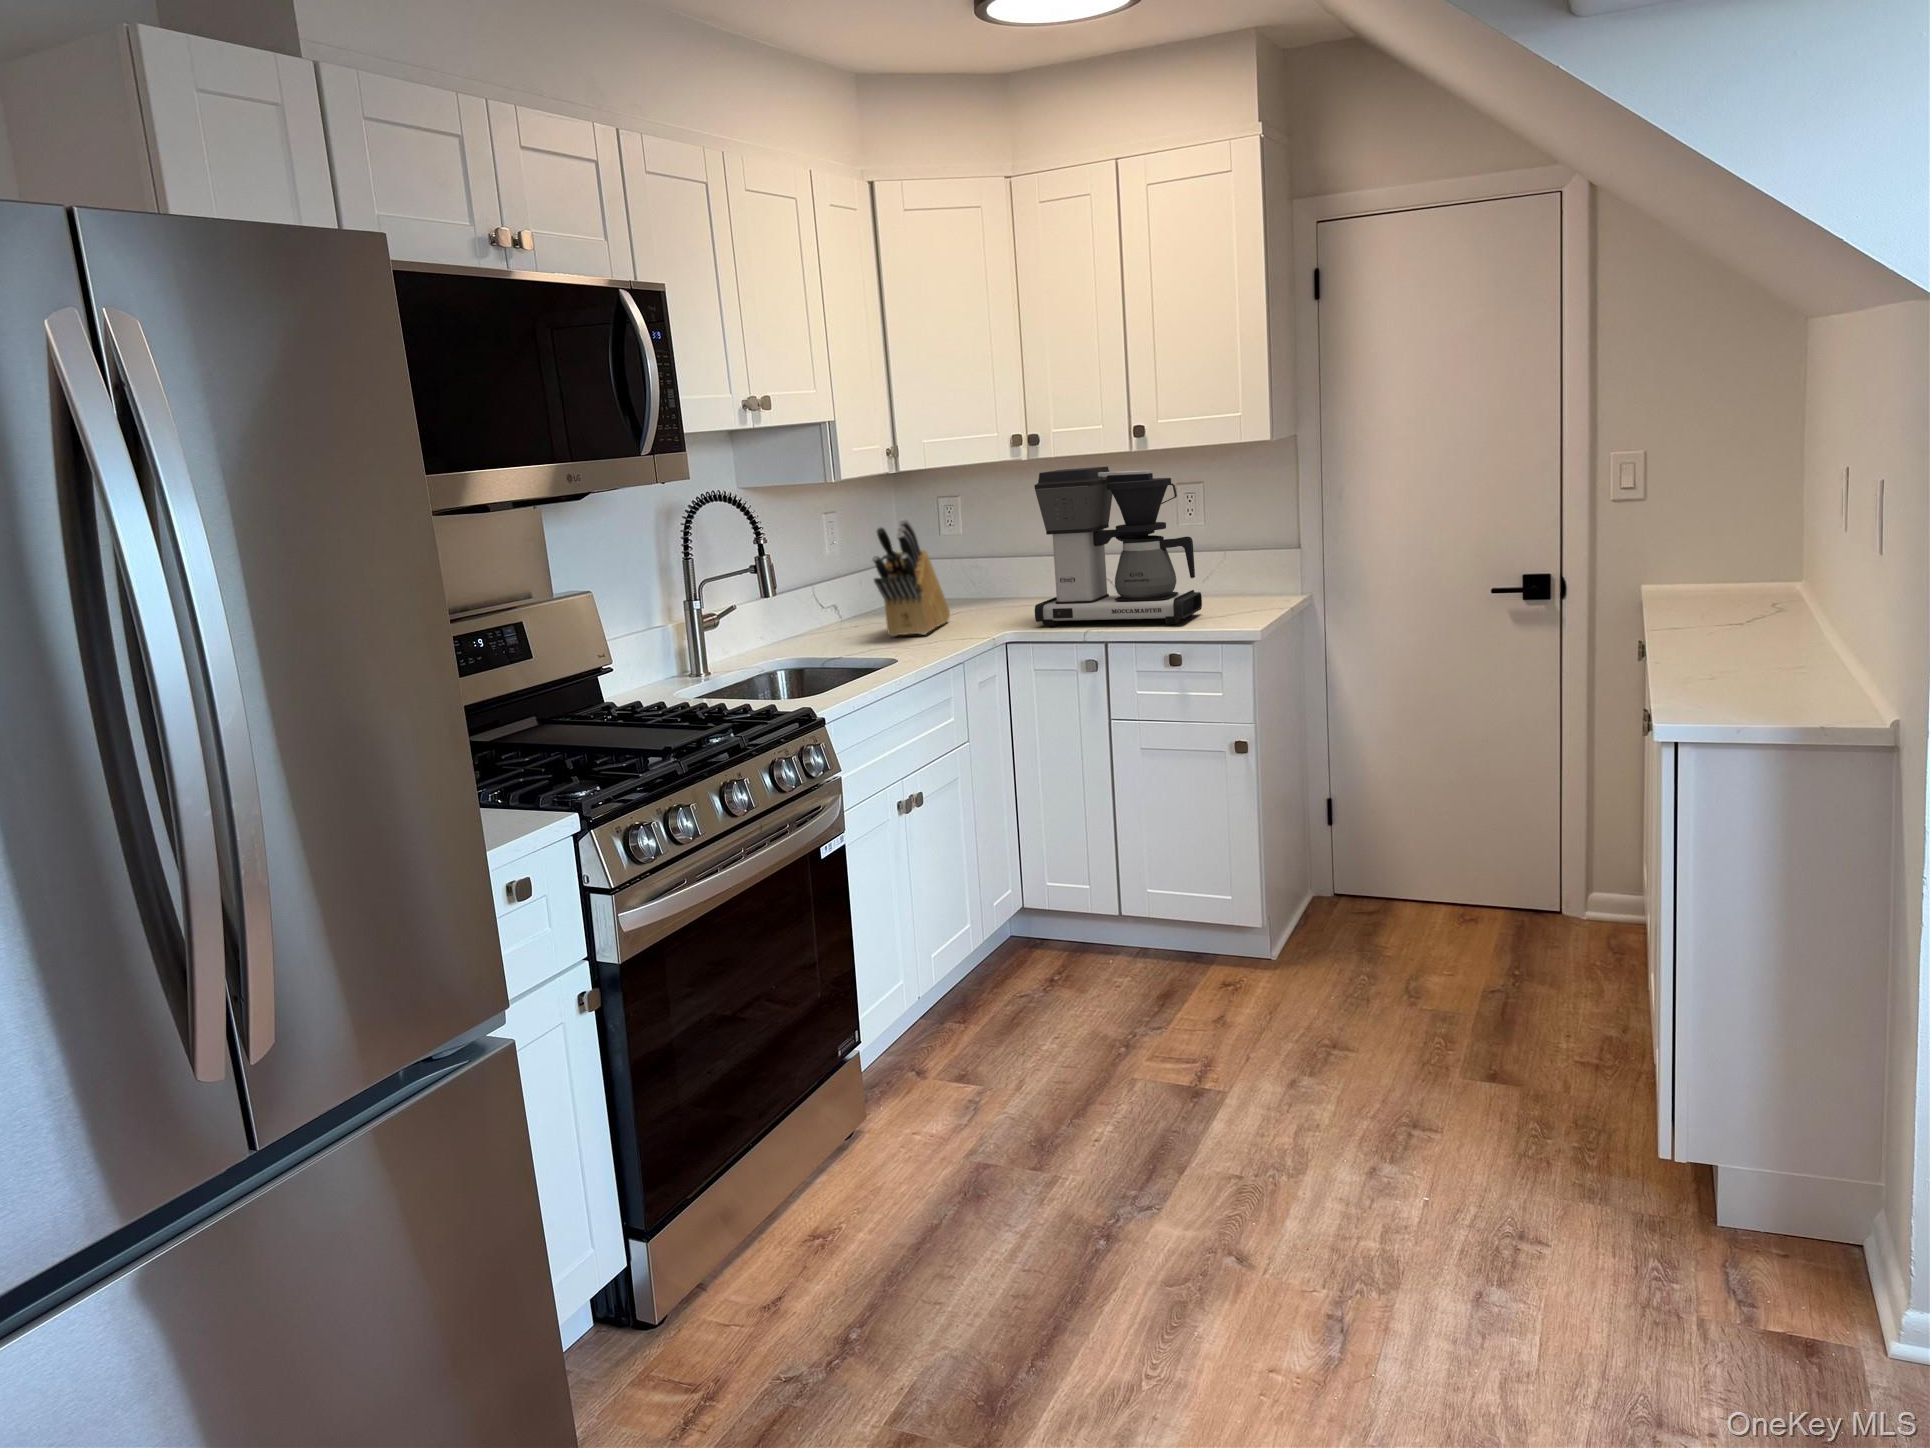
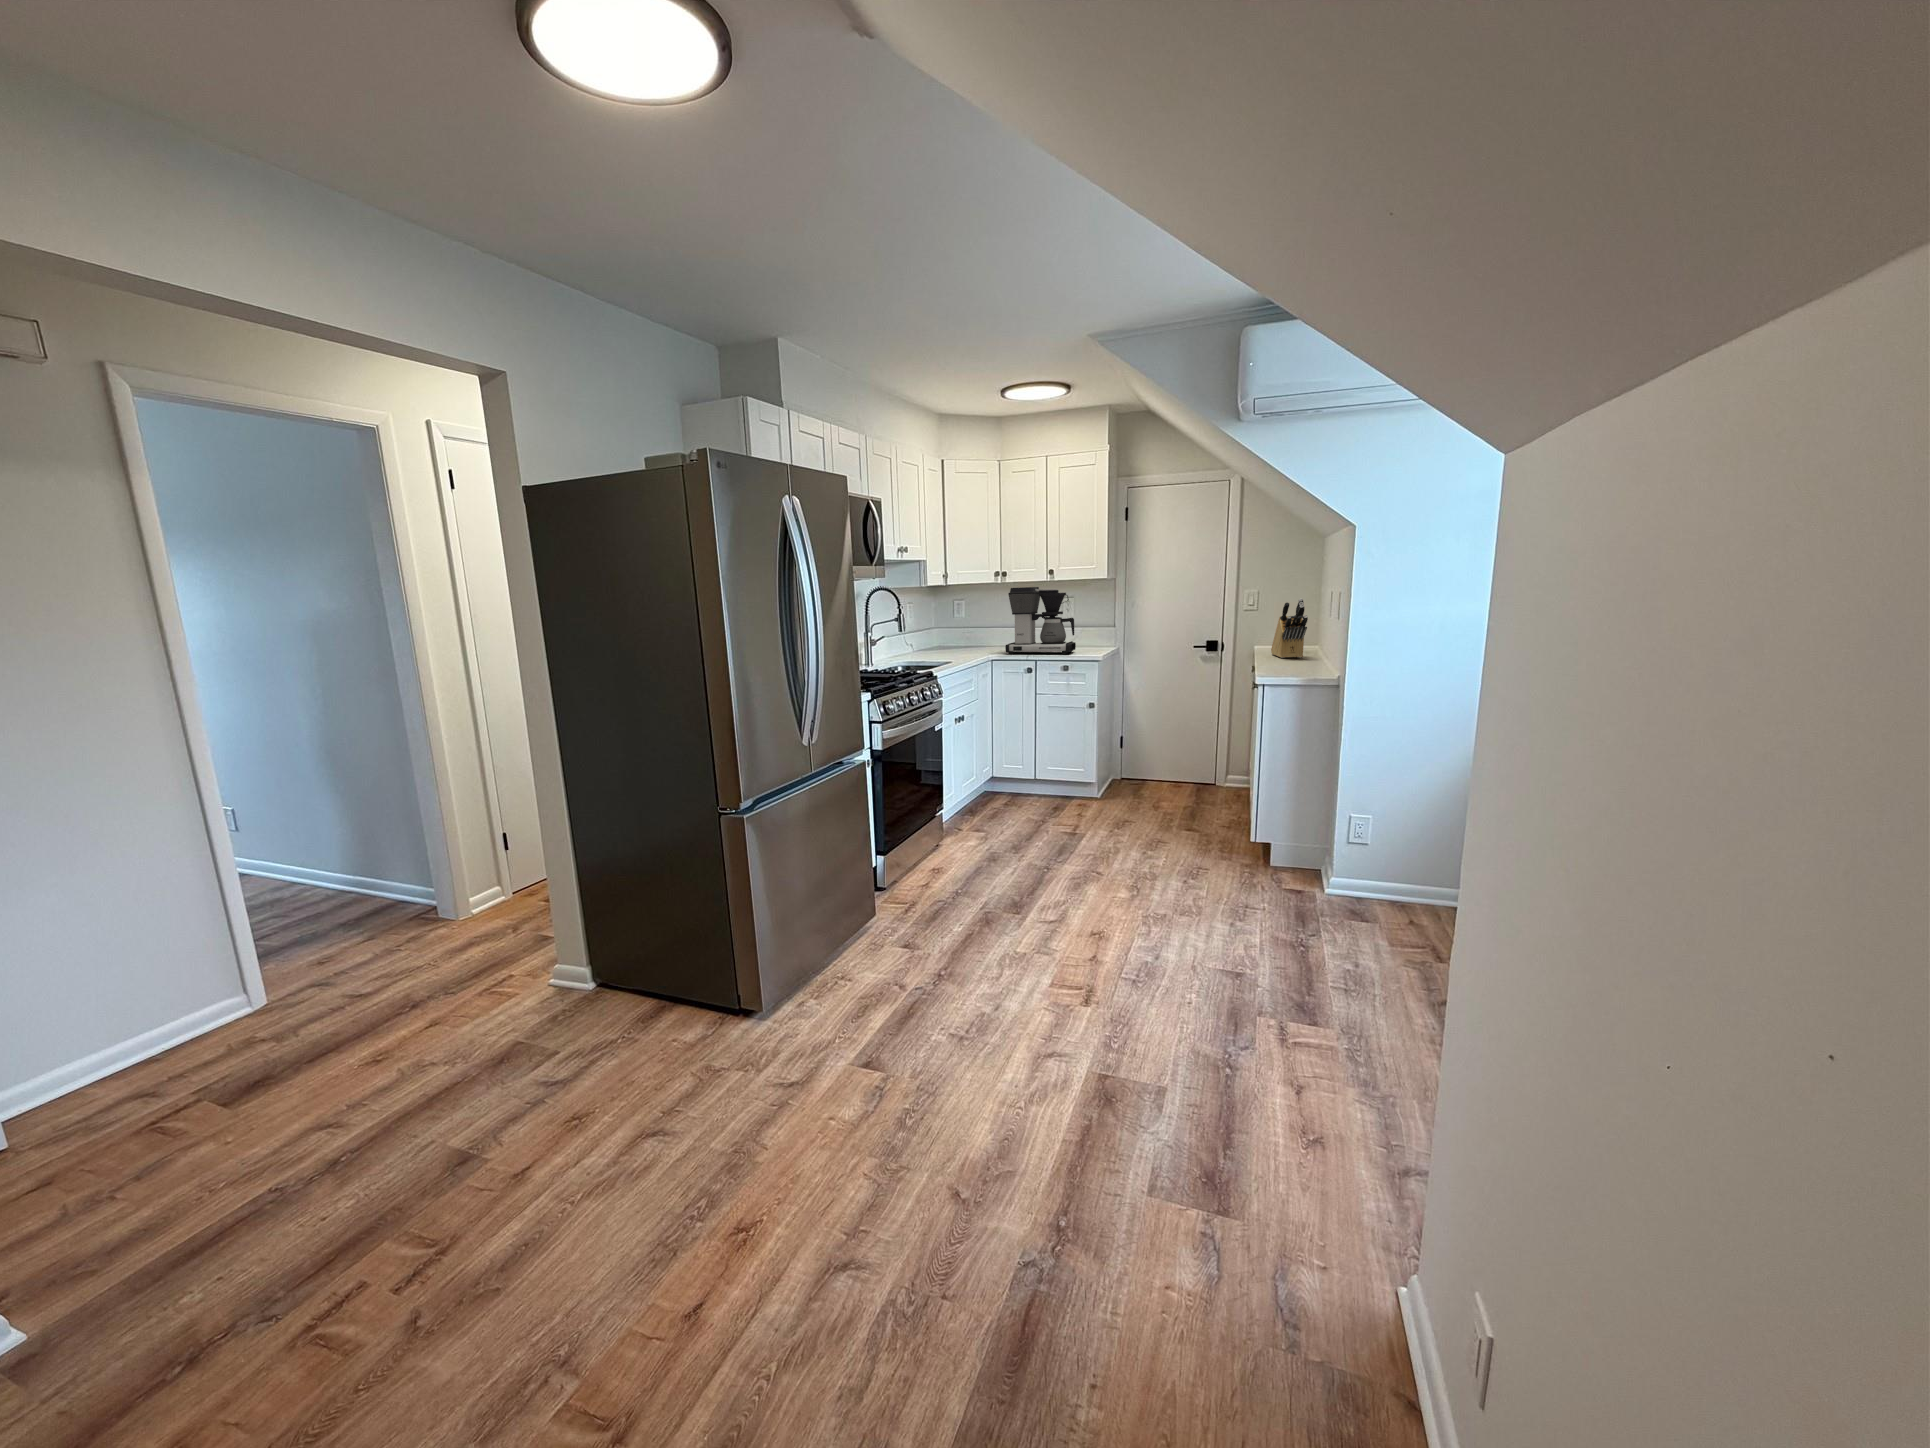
knife block: present [872,519,950,637] -> present [1271,599,1308,658]

